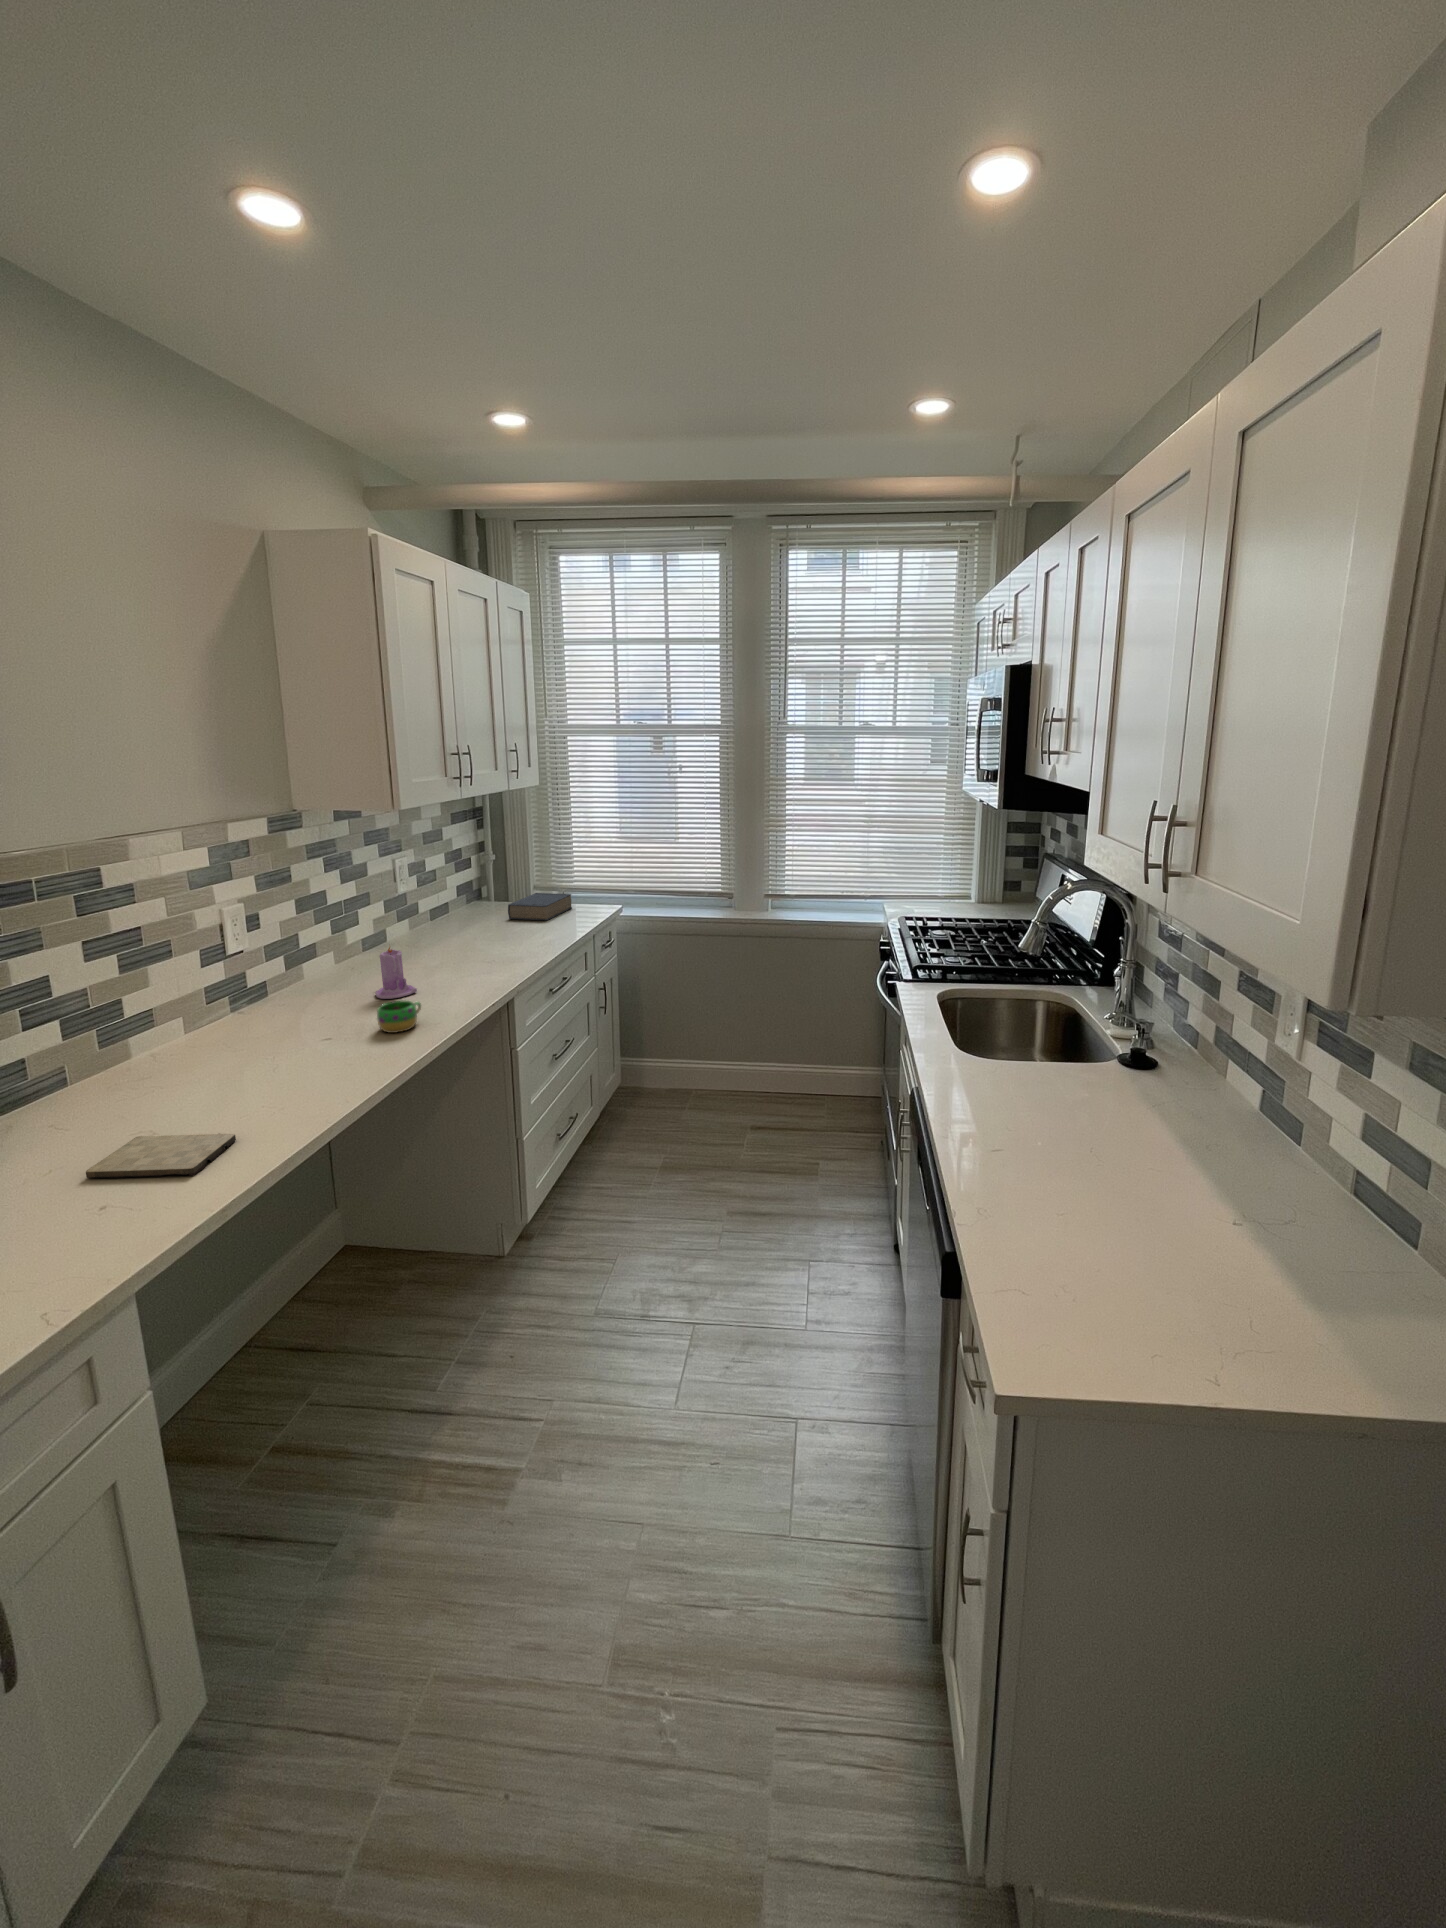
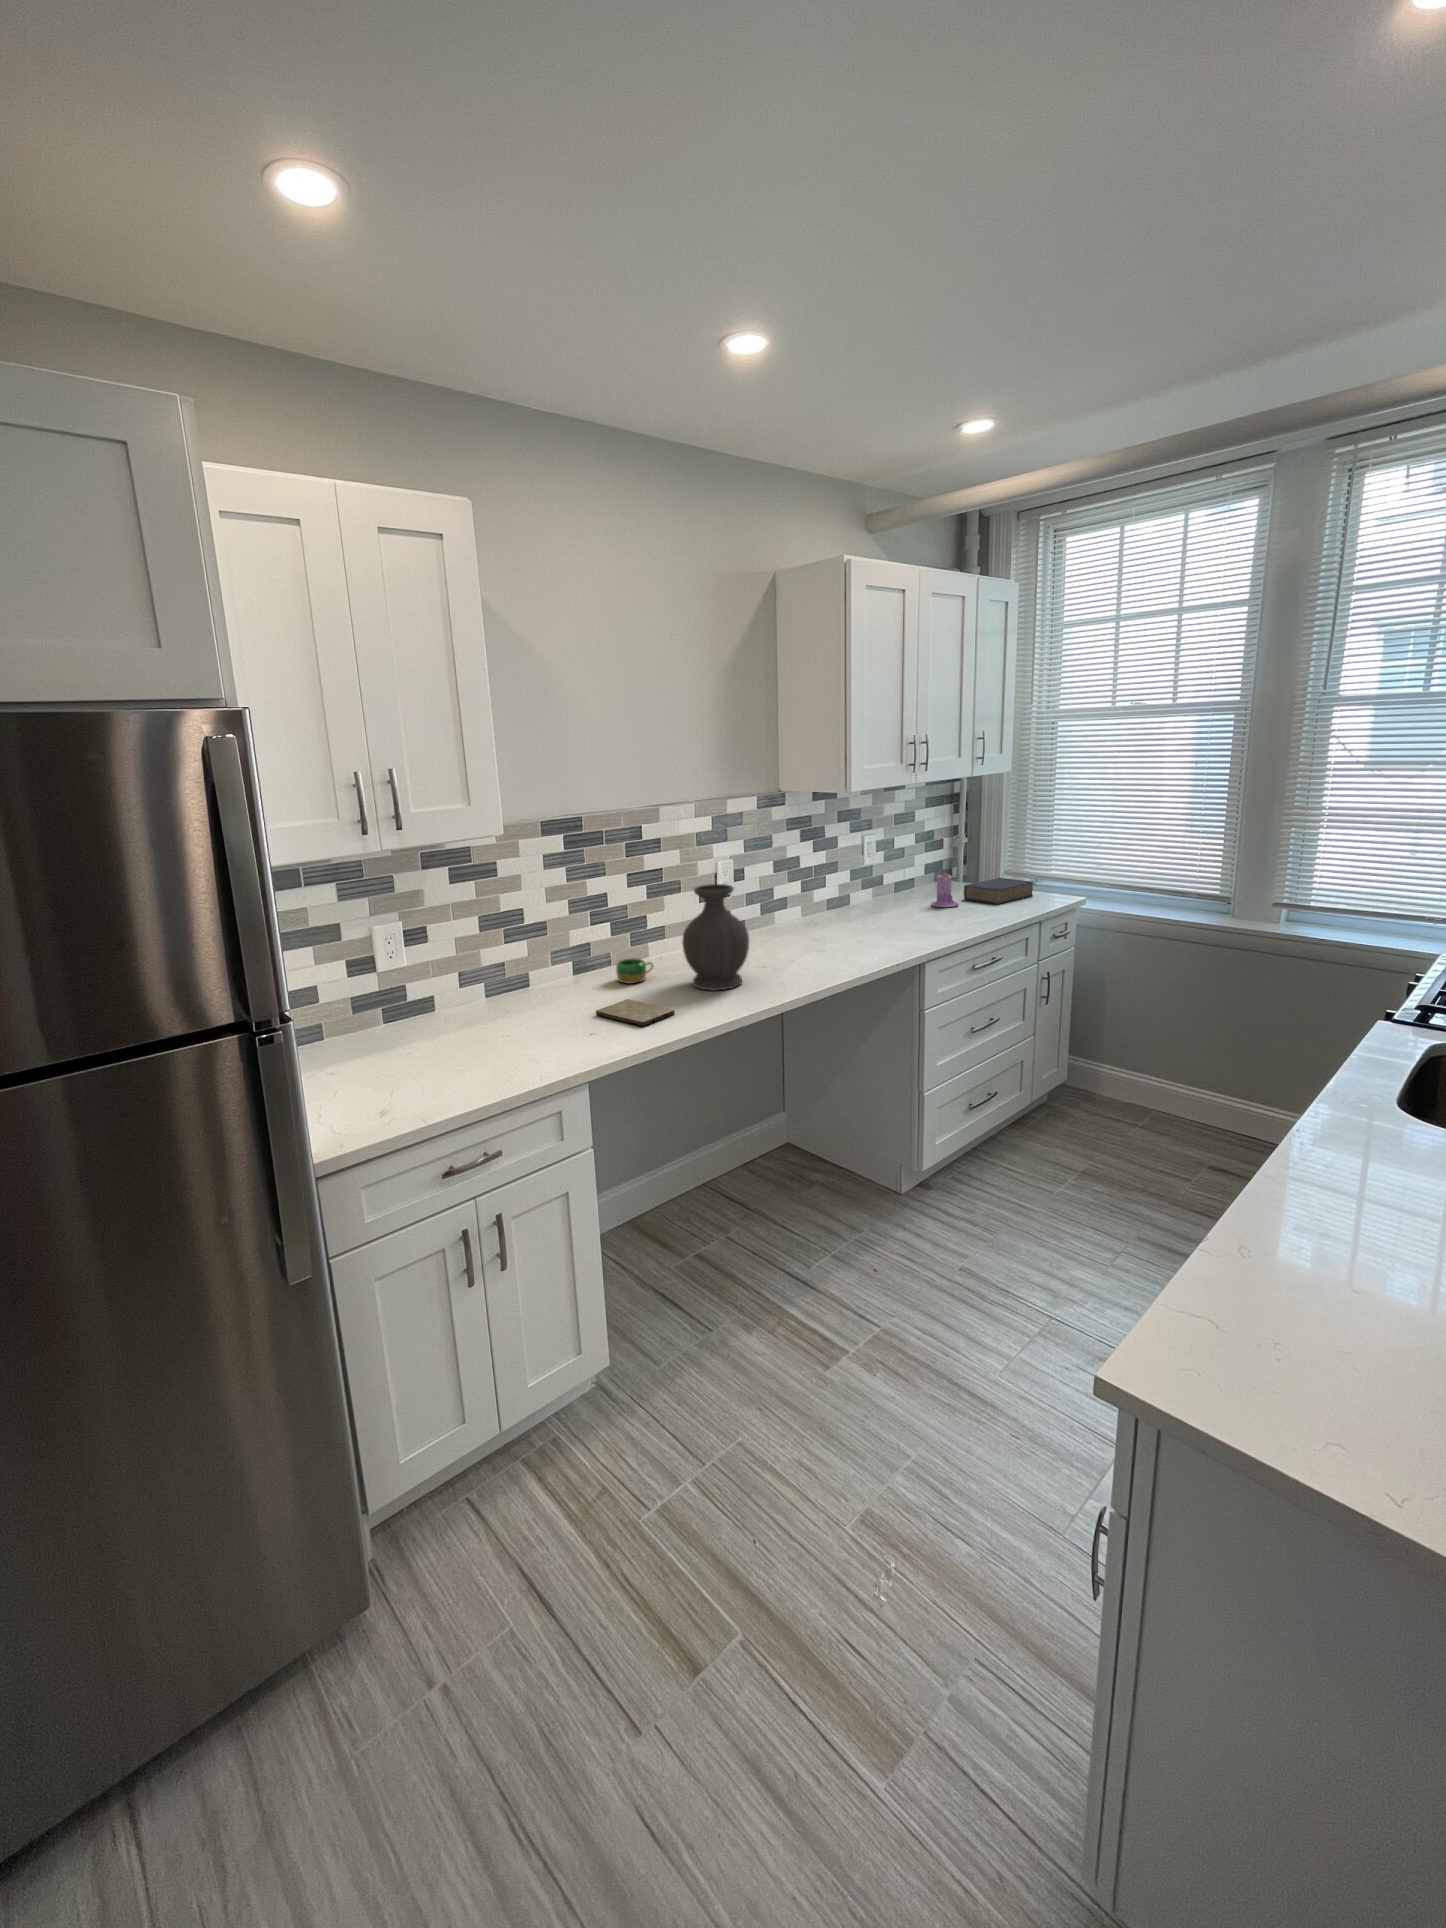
vase: none [211,941,319,1091] -> present [682,884,749,991]
candle: present [375,947,417,999] -> present [931,873,959,907]
mug: present [377,1001,421,1033] -> present [616,959,653,984]

